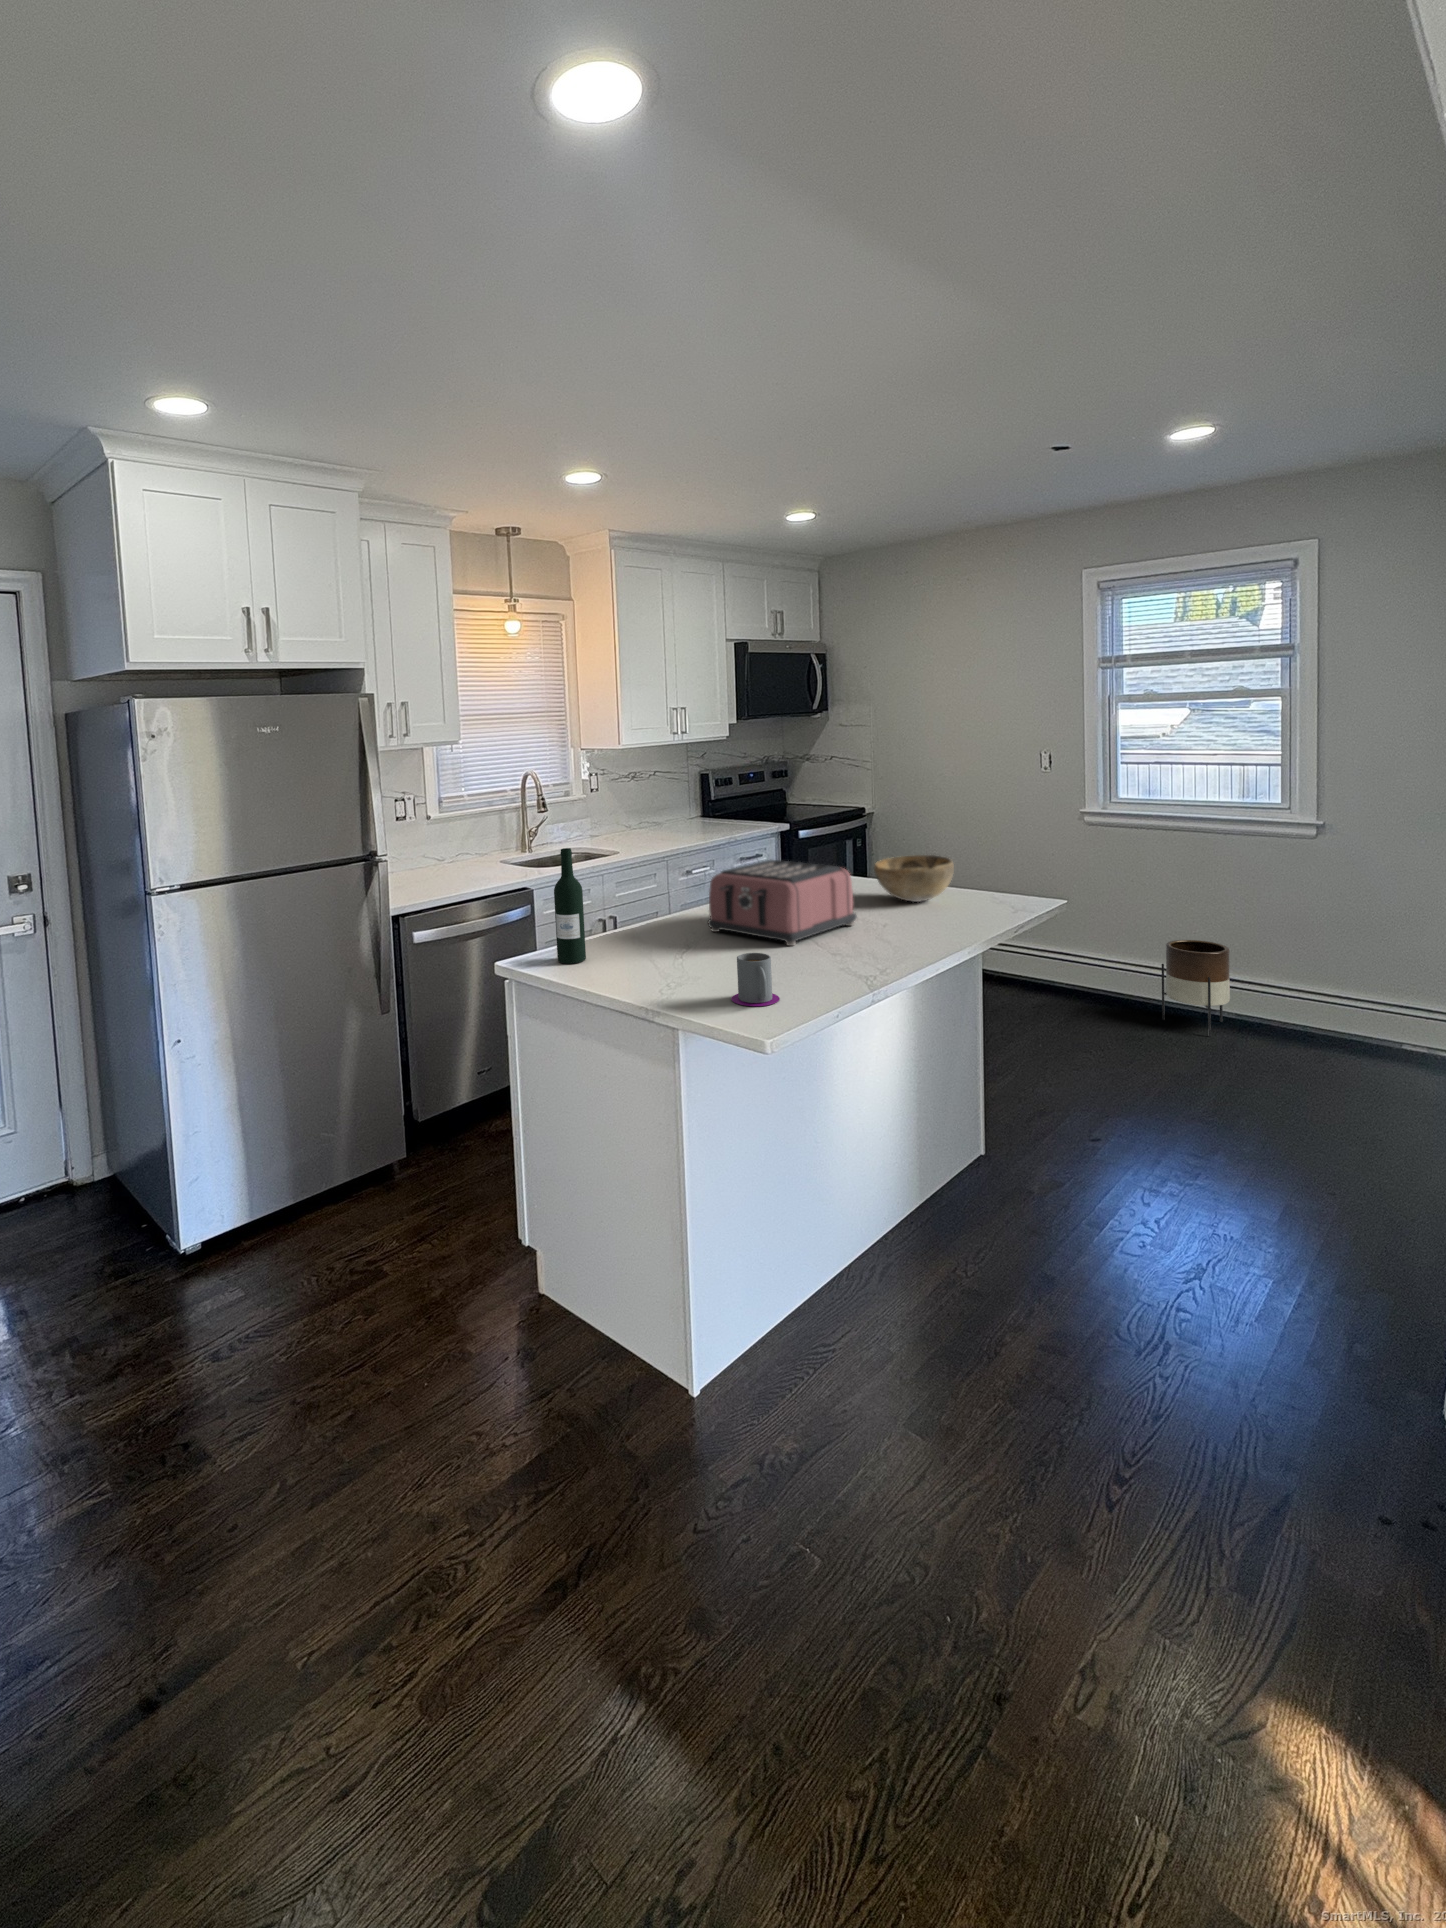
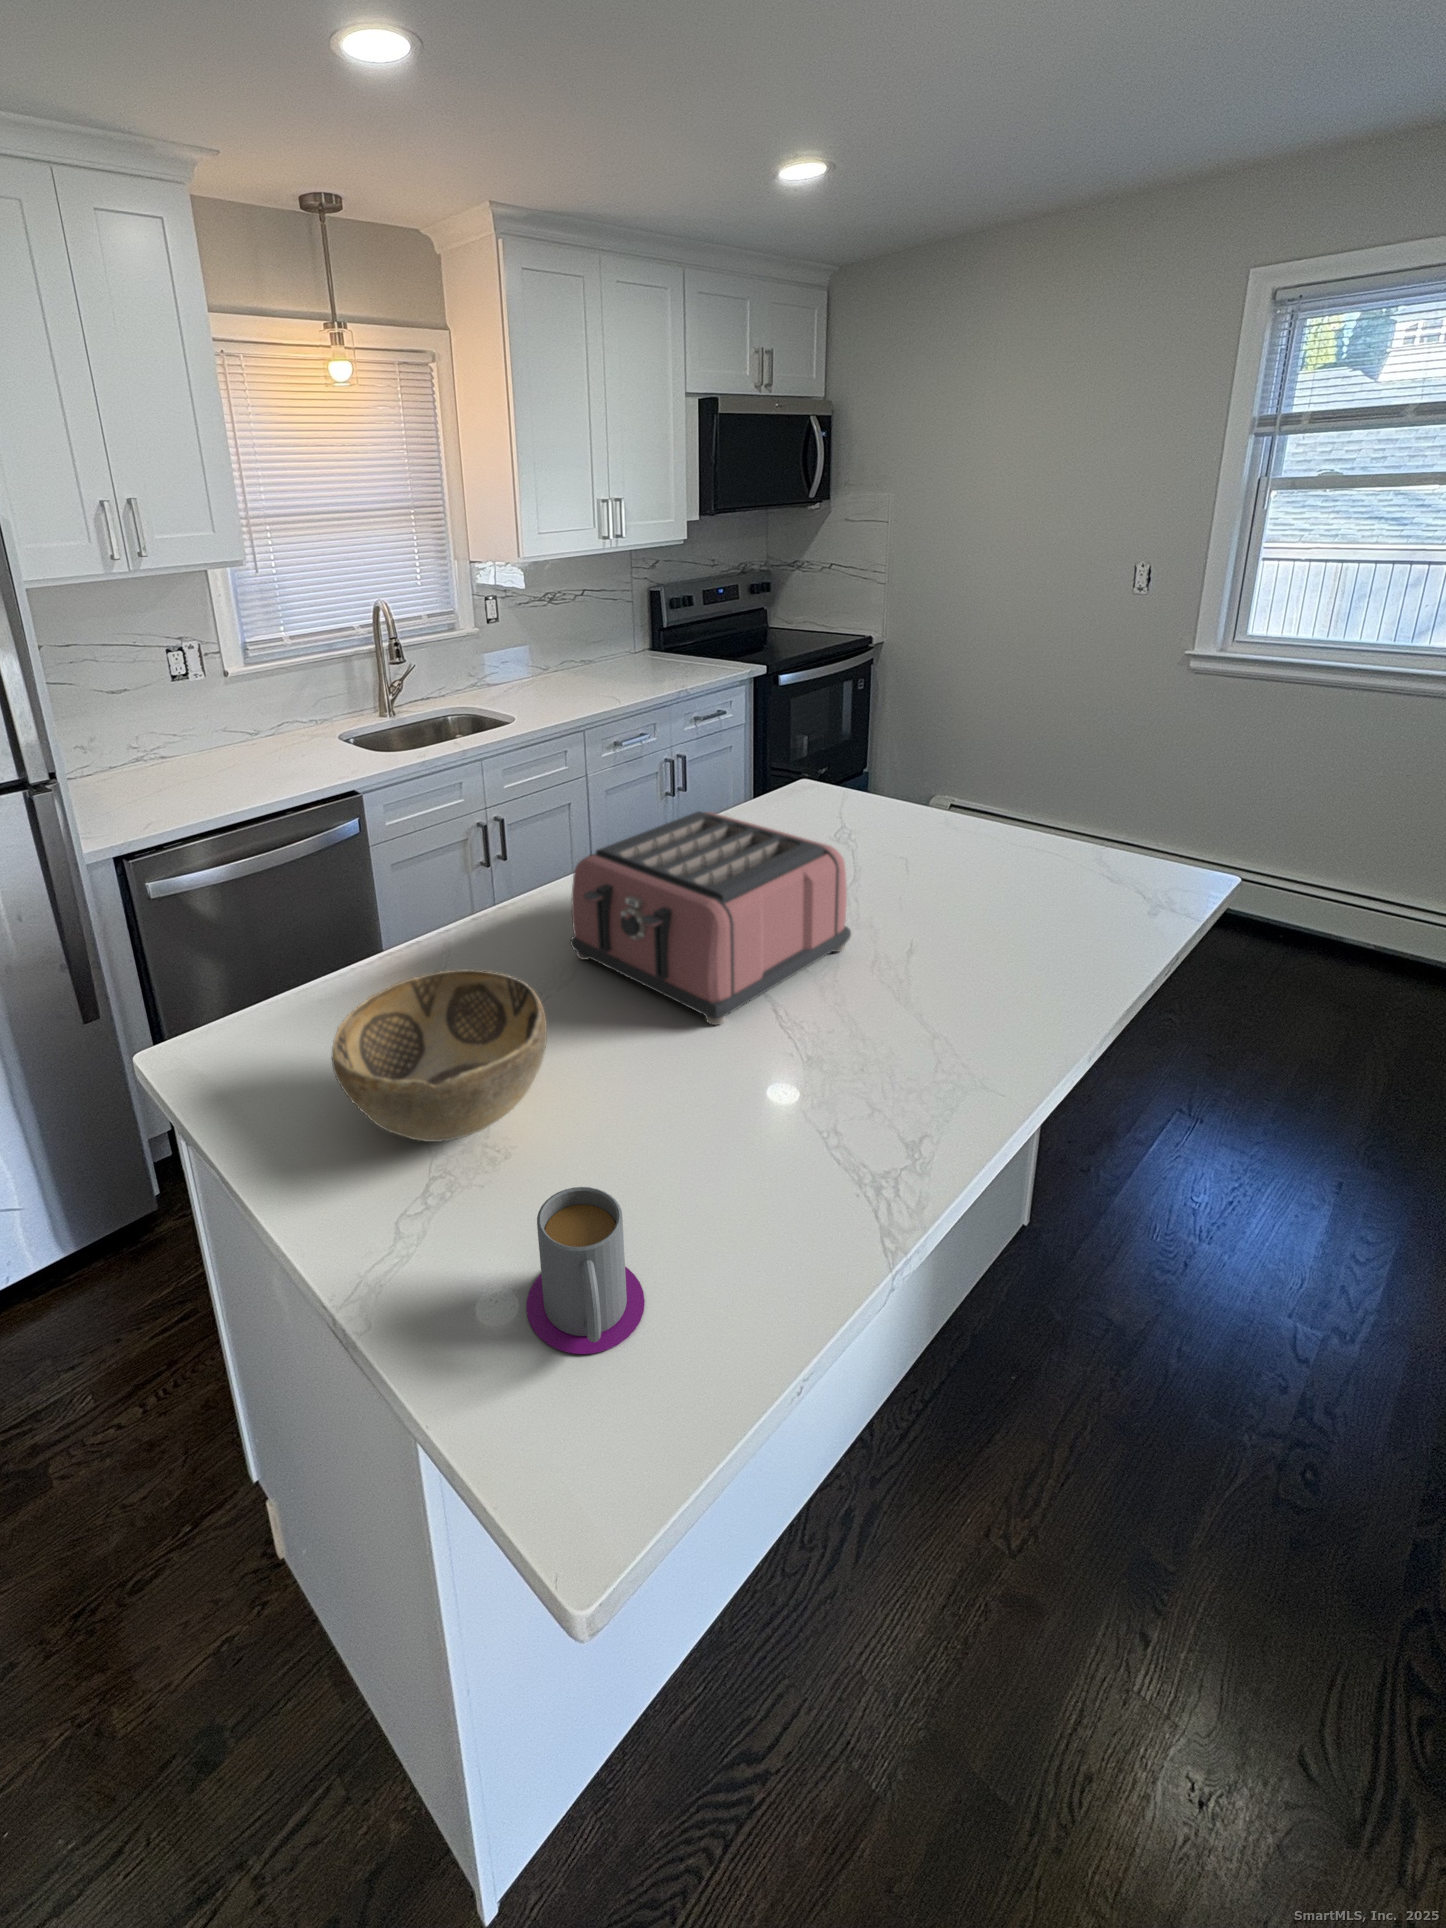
wine bottle: present [554,848,586,964] -> none [219,845,302,1073]
decorative bowl: present [874,855,954,902] -> present [332,970,547,1142]
planter: present [1162,940,1230,1037] -> none [1270,843,1393,983]

